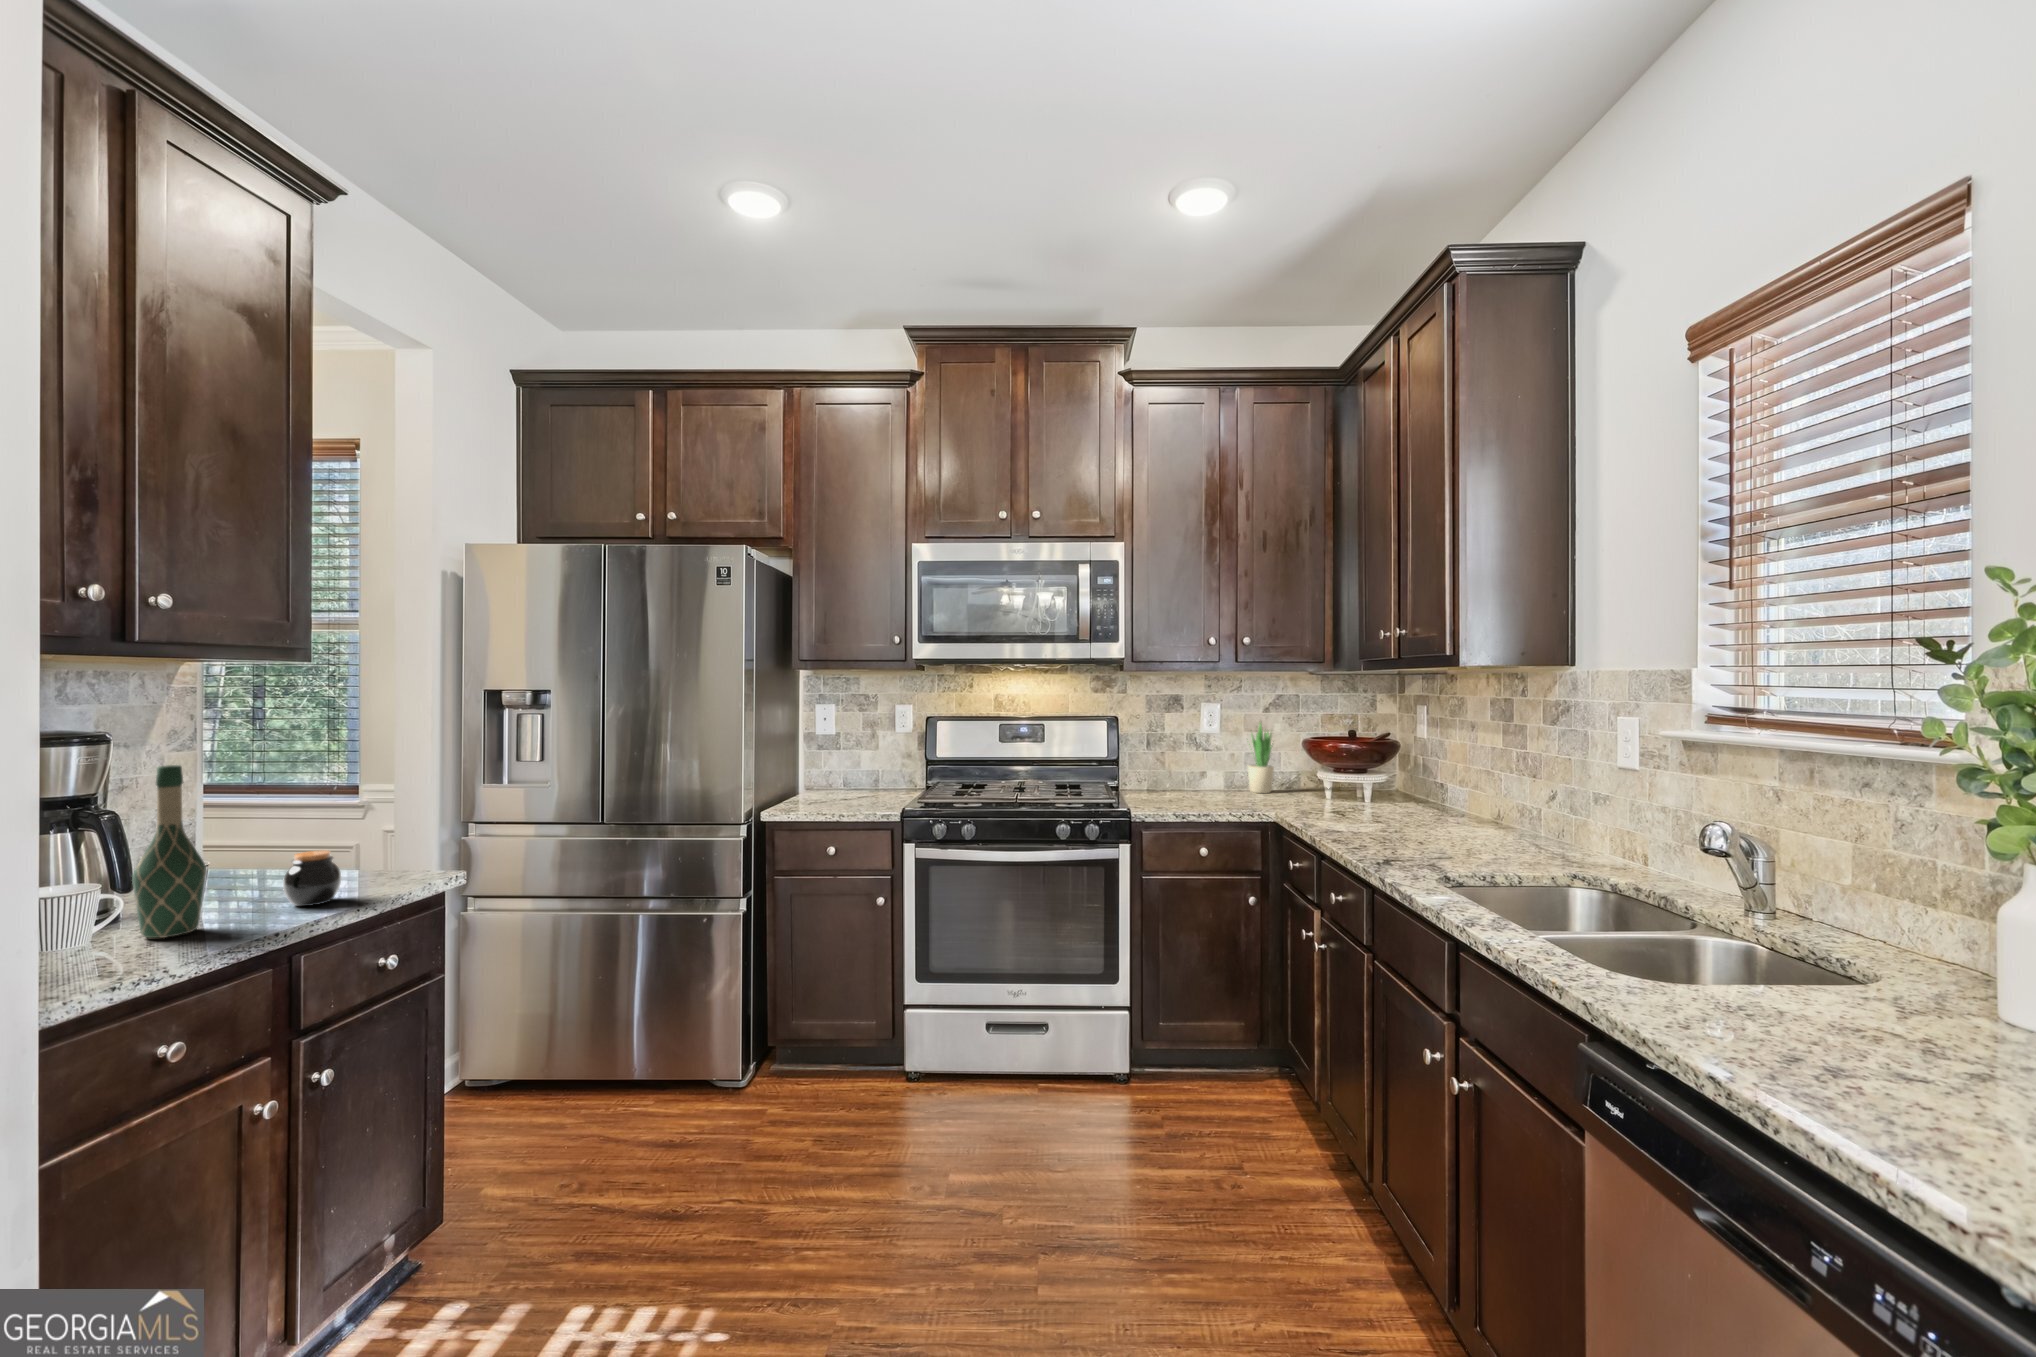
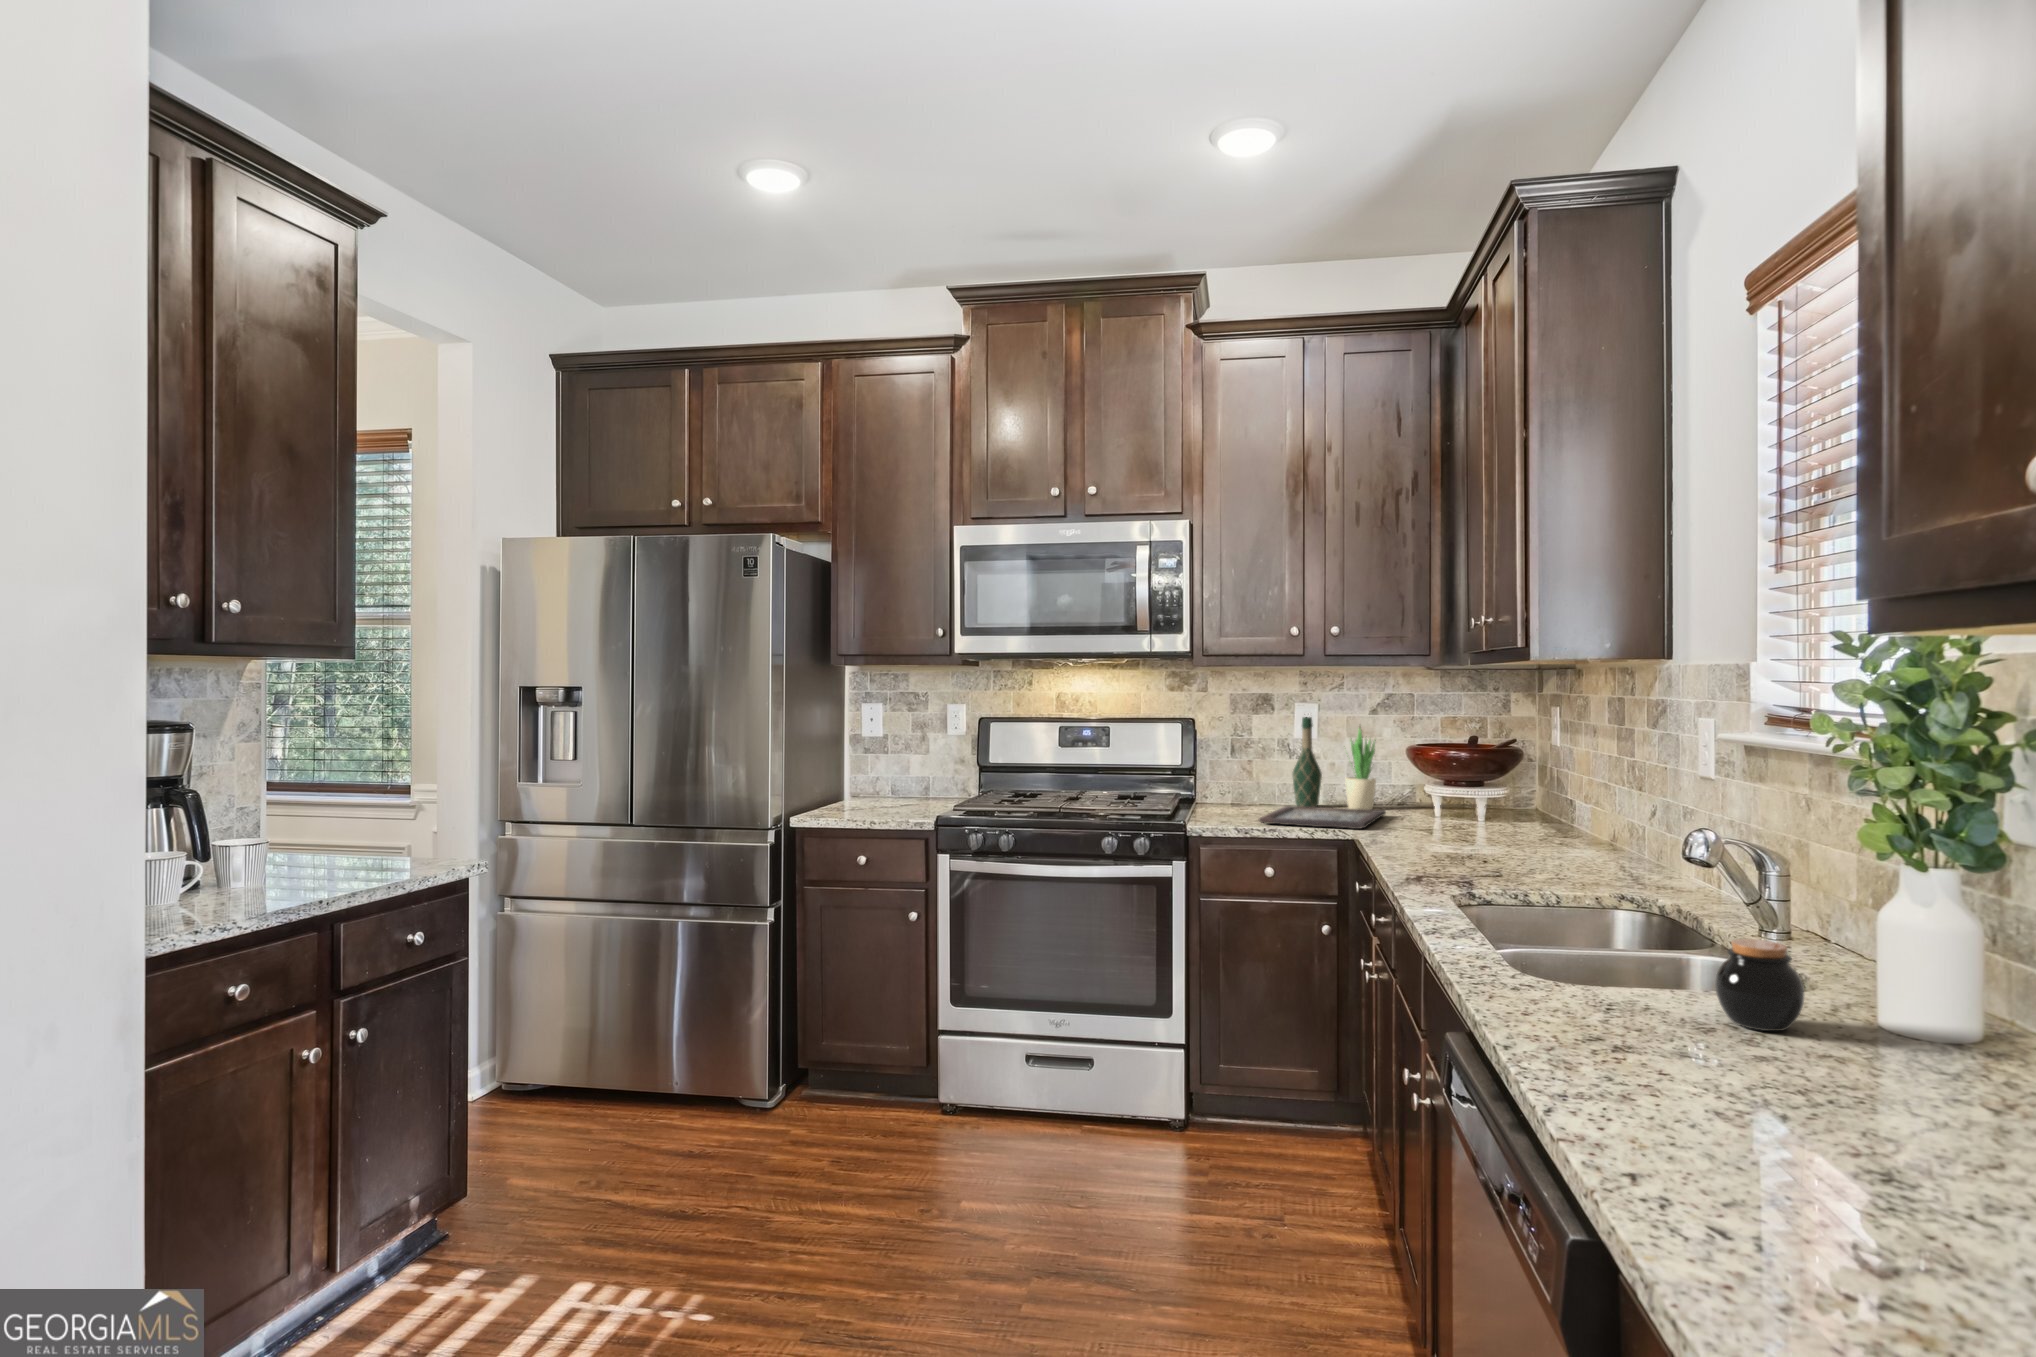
wine bottle: present [132,765,206,938] -> present [1293,717,1322,807]
tray: none [1190,791,1289,813] -> present [1259,806,1386,829]
jar: present [283,850,342,906] -> present [1715,939,1805,1031]

